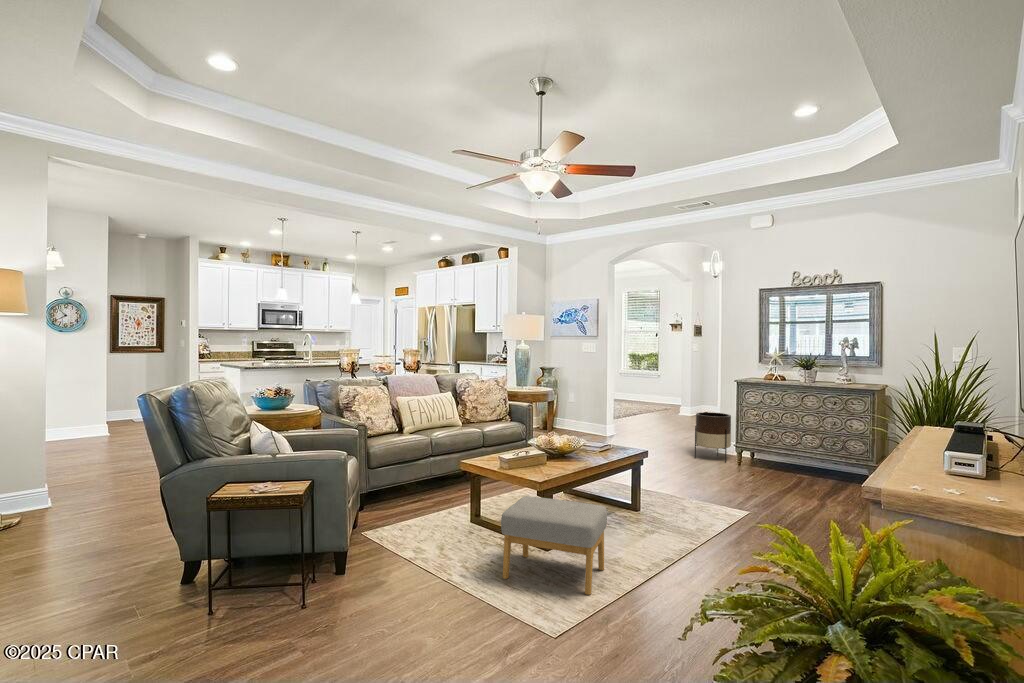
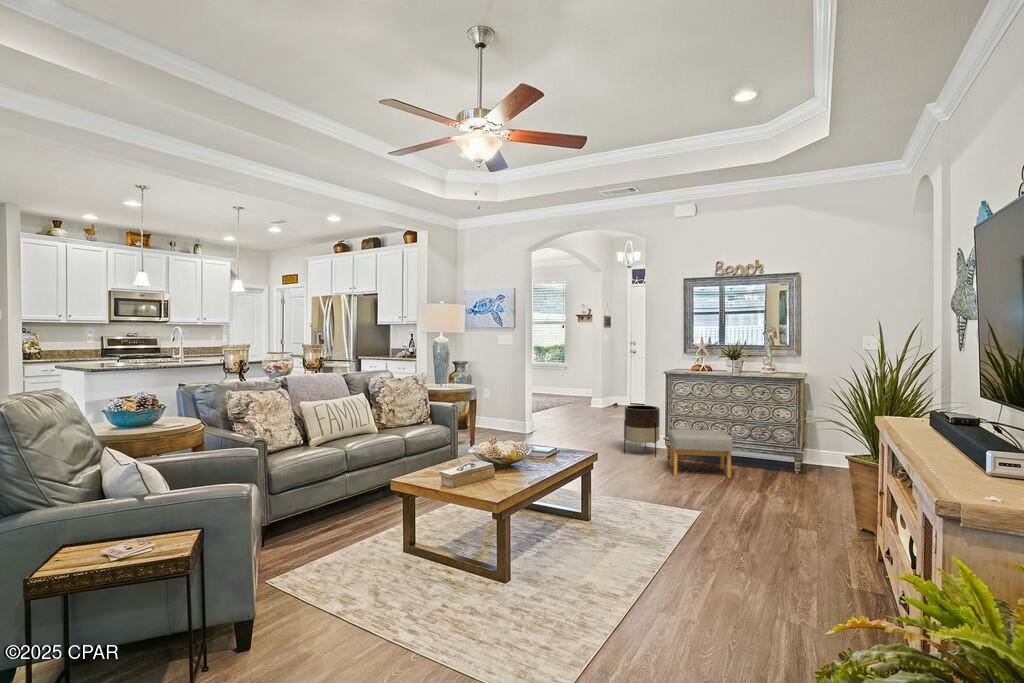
footstool: present [501,496,607,595] -> present [669,429,733,478]

